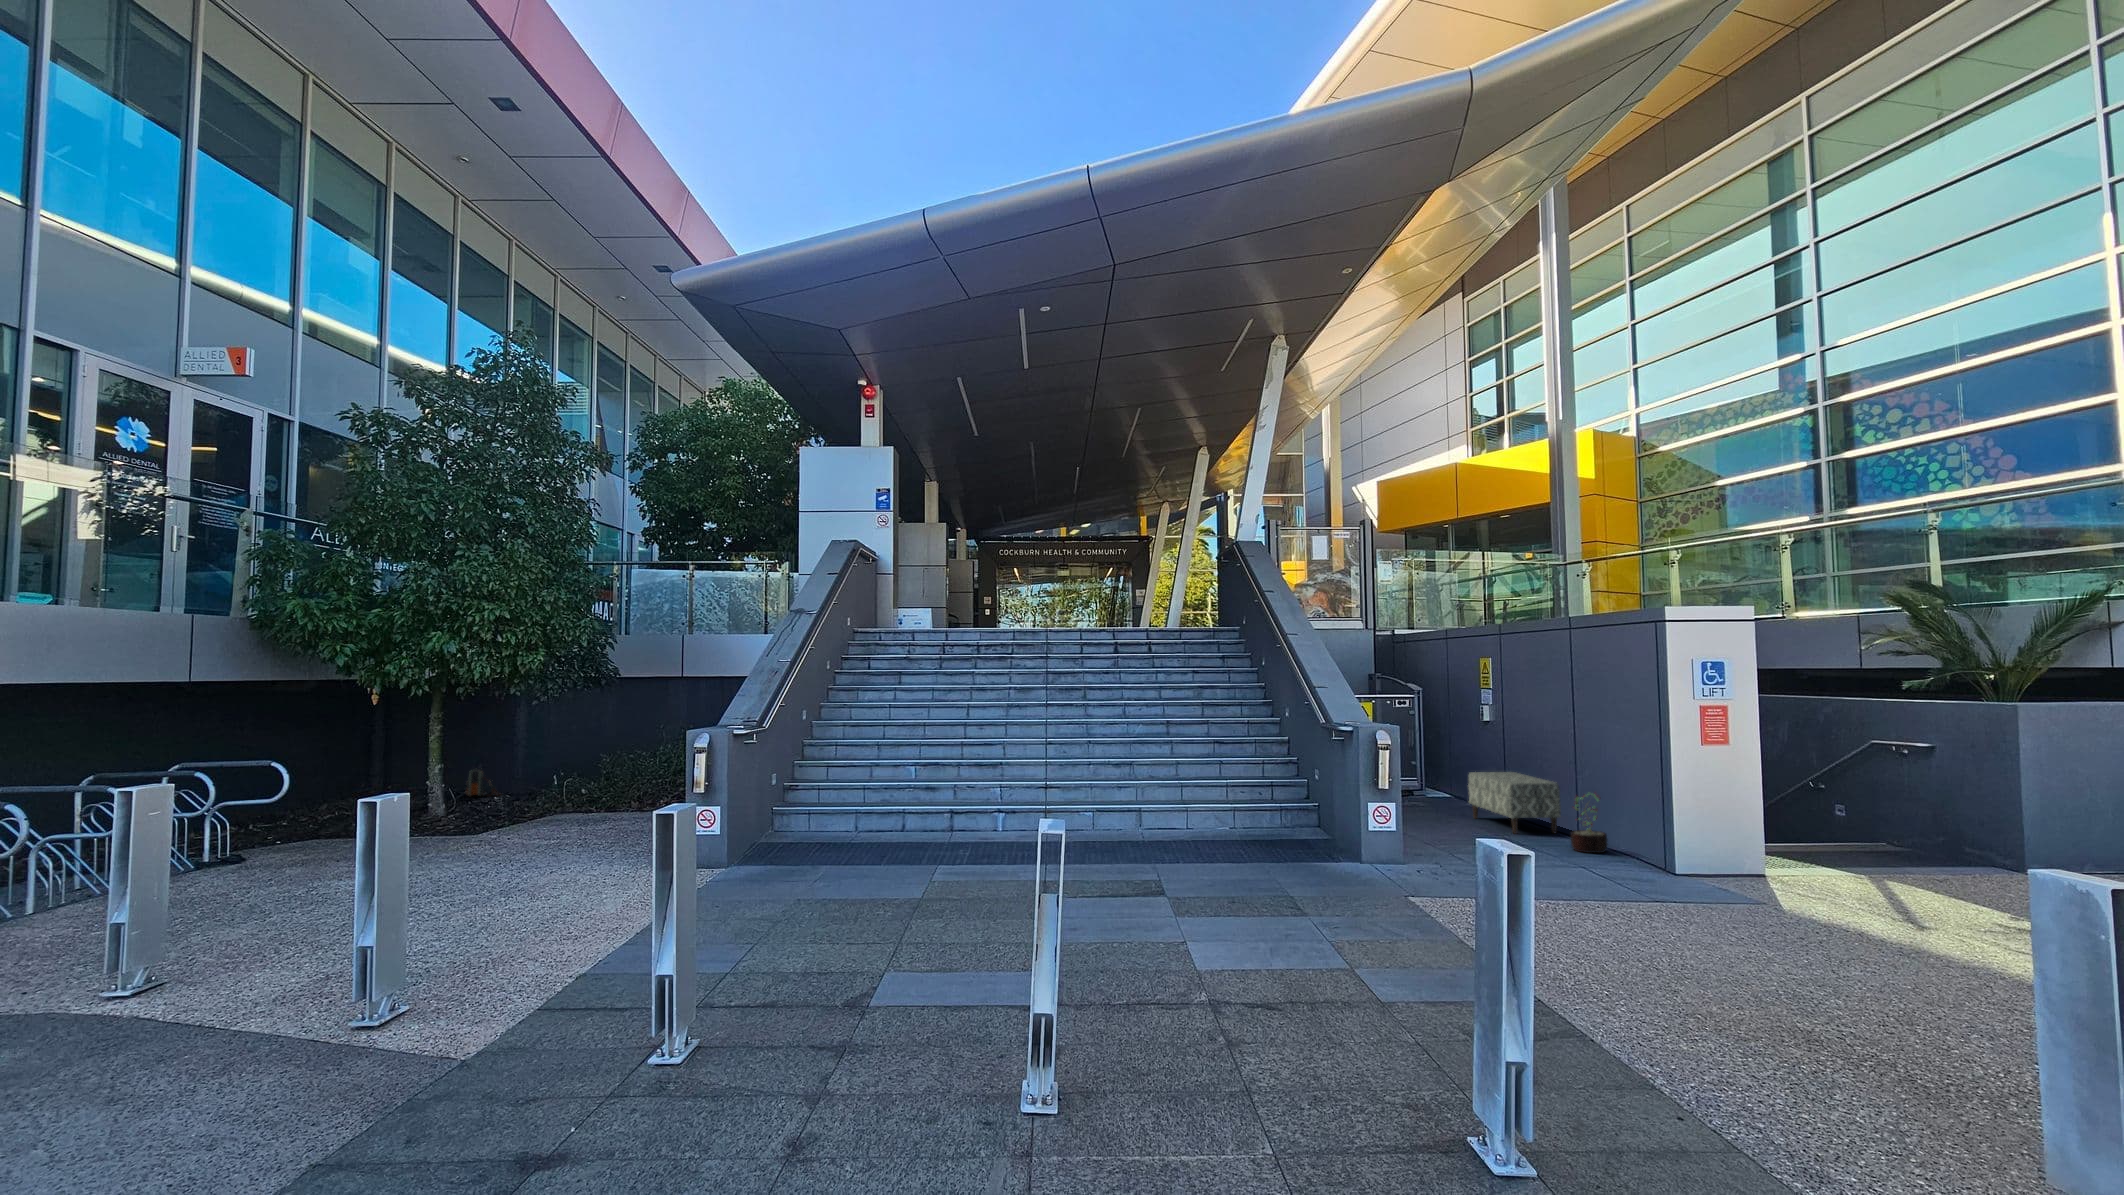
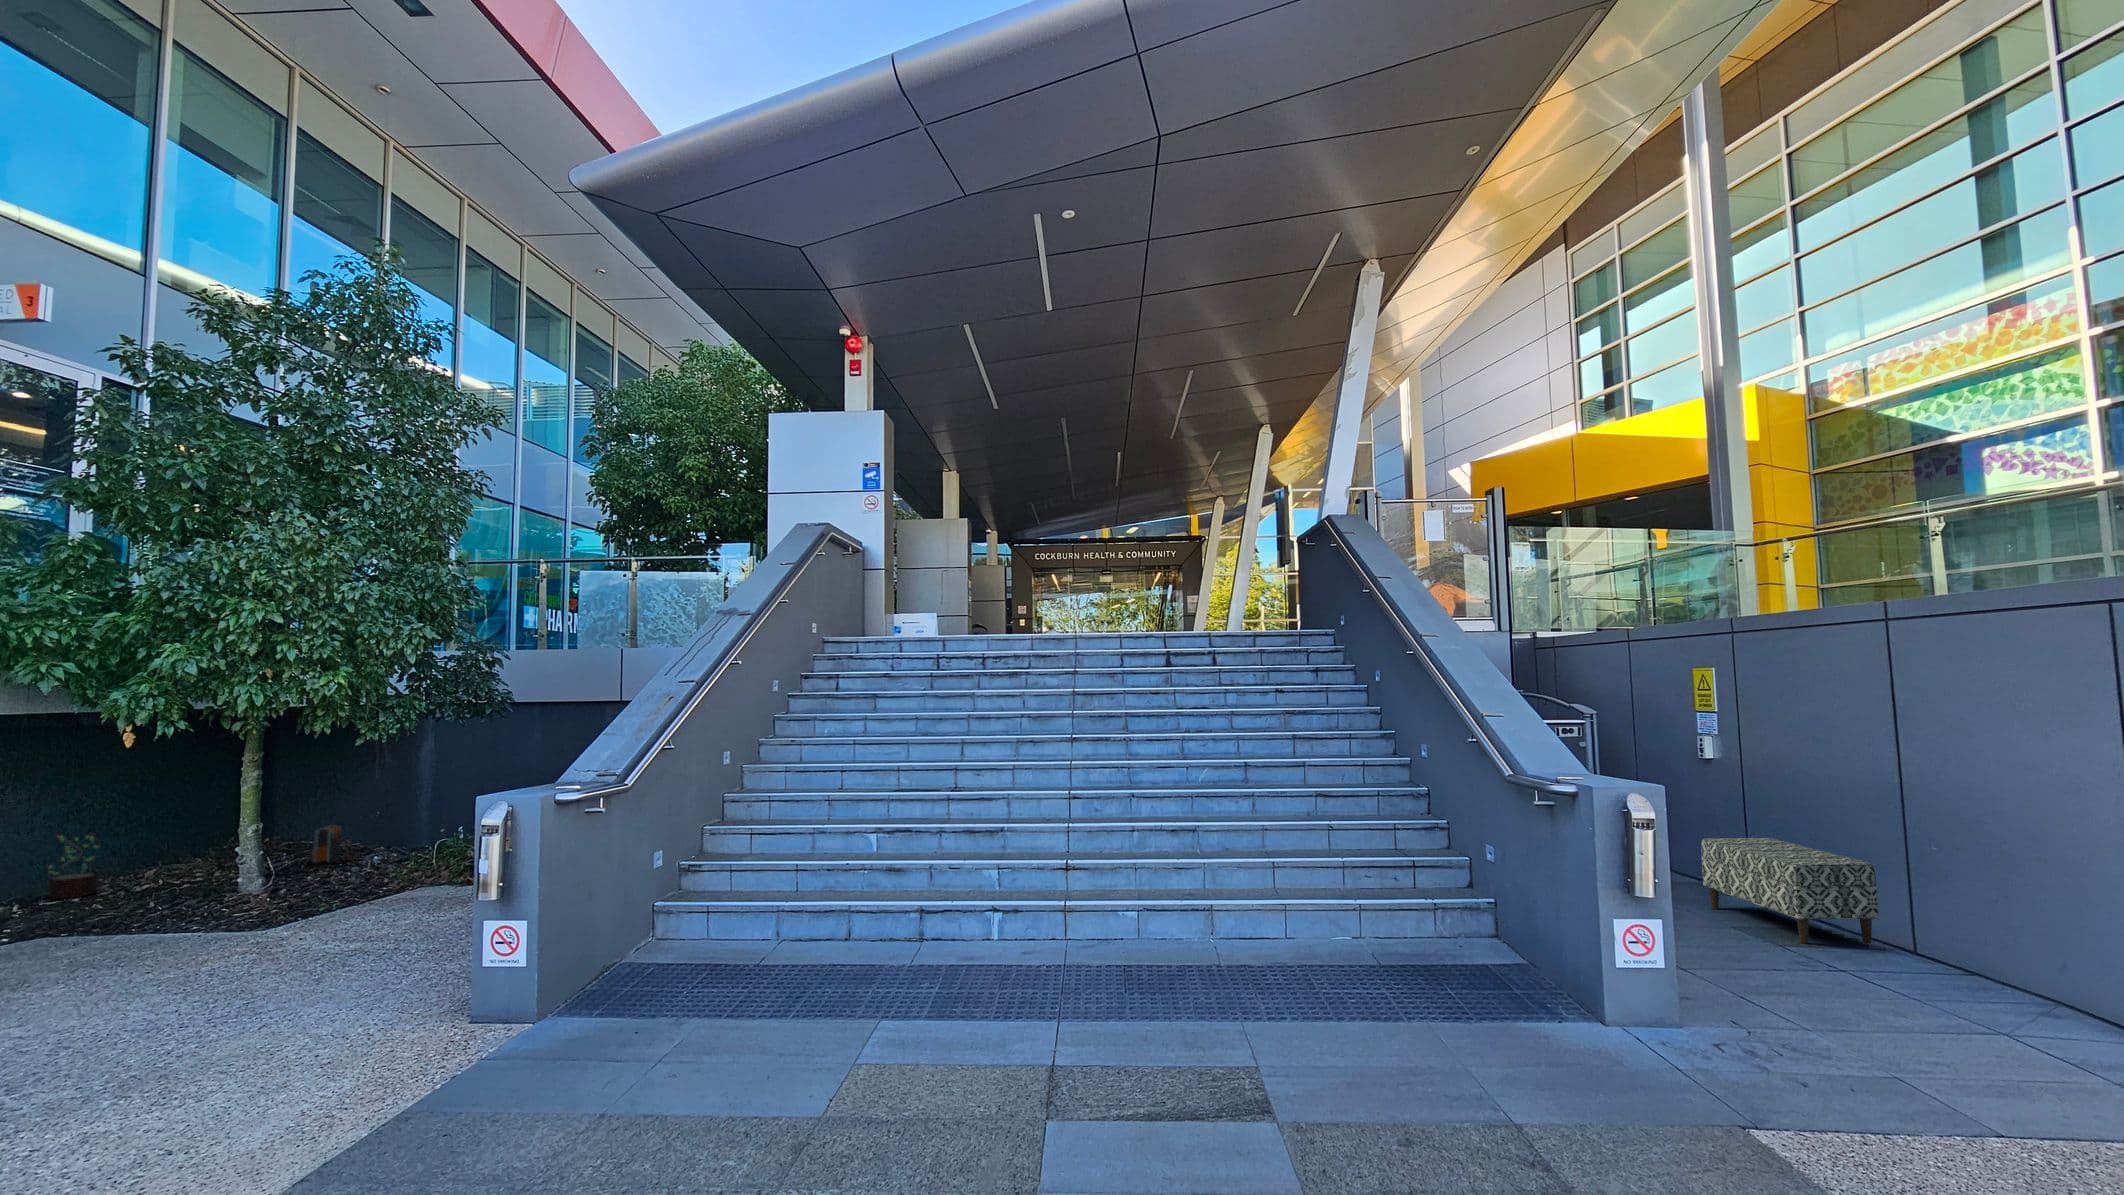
decorative plant: present [1571,794,1608,853] -> present [48,834,99,899]

